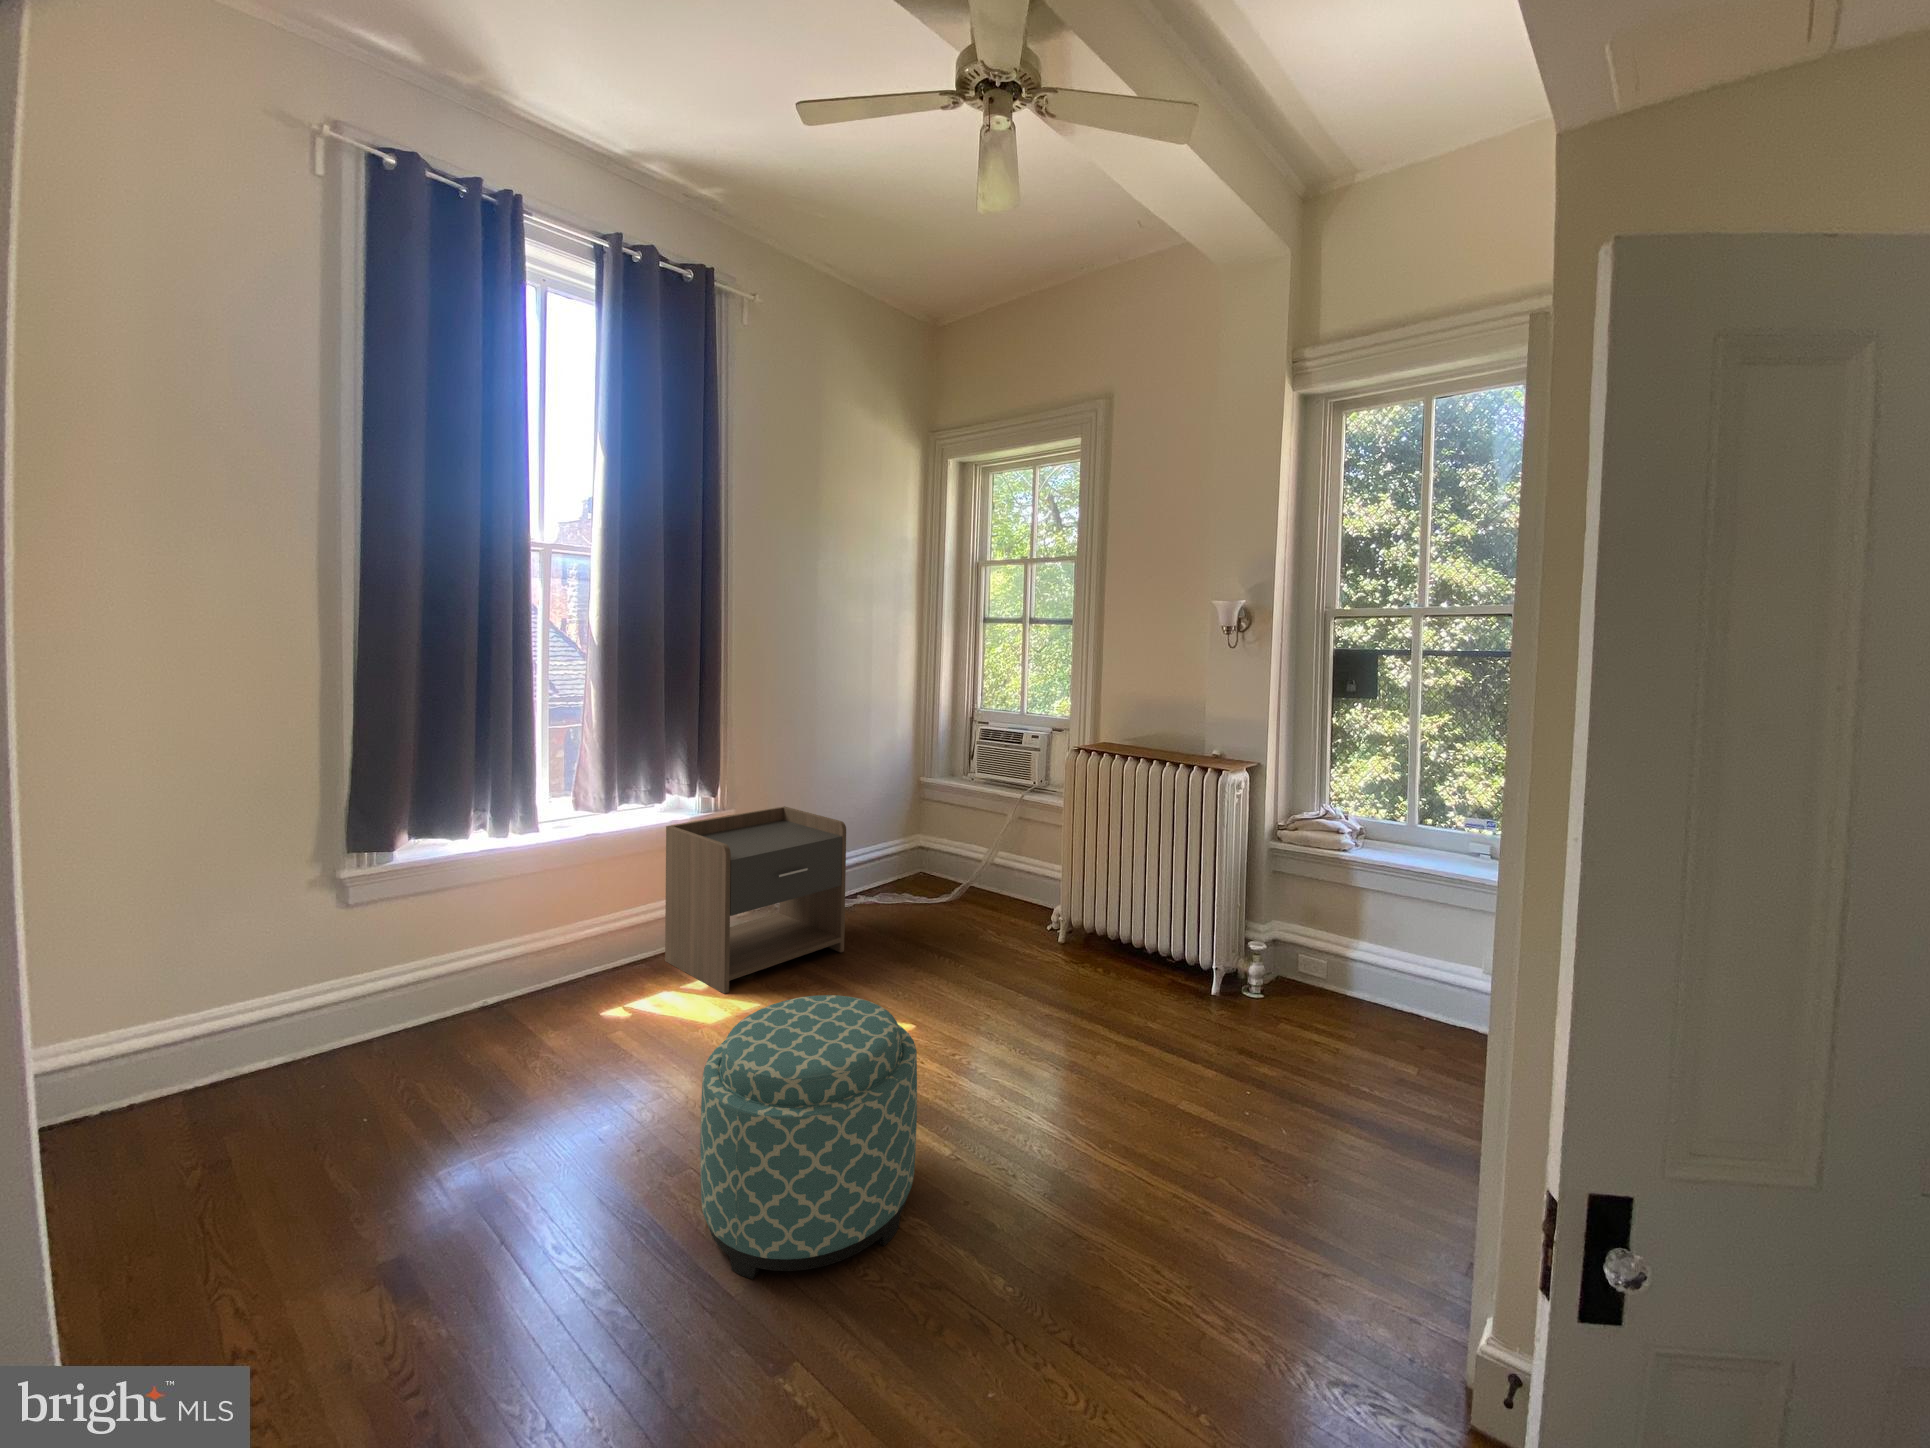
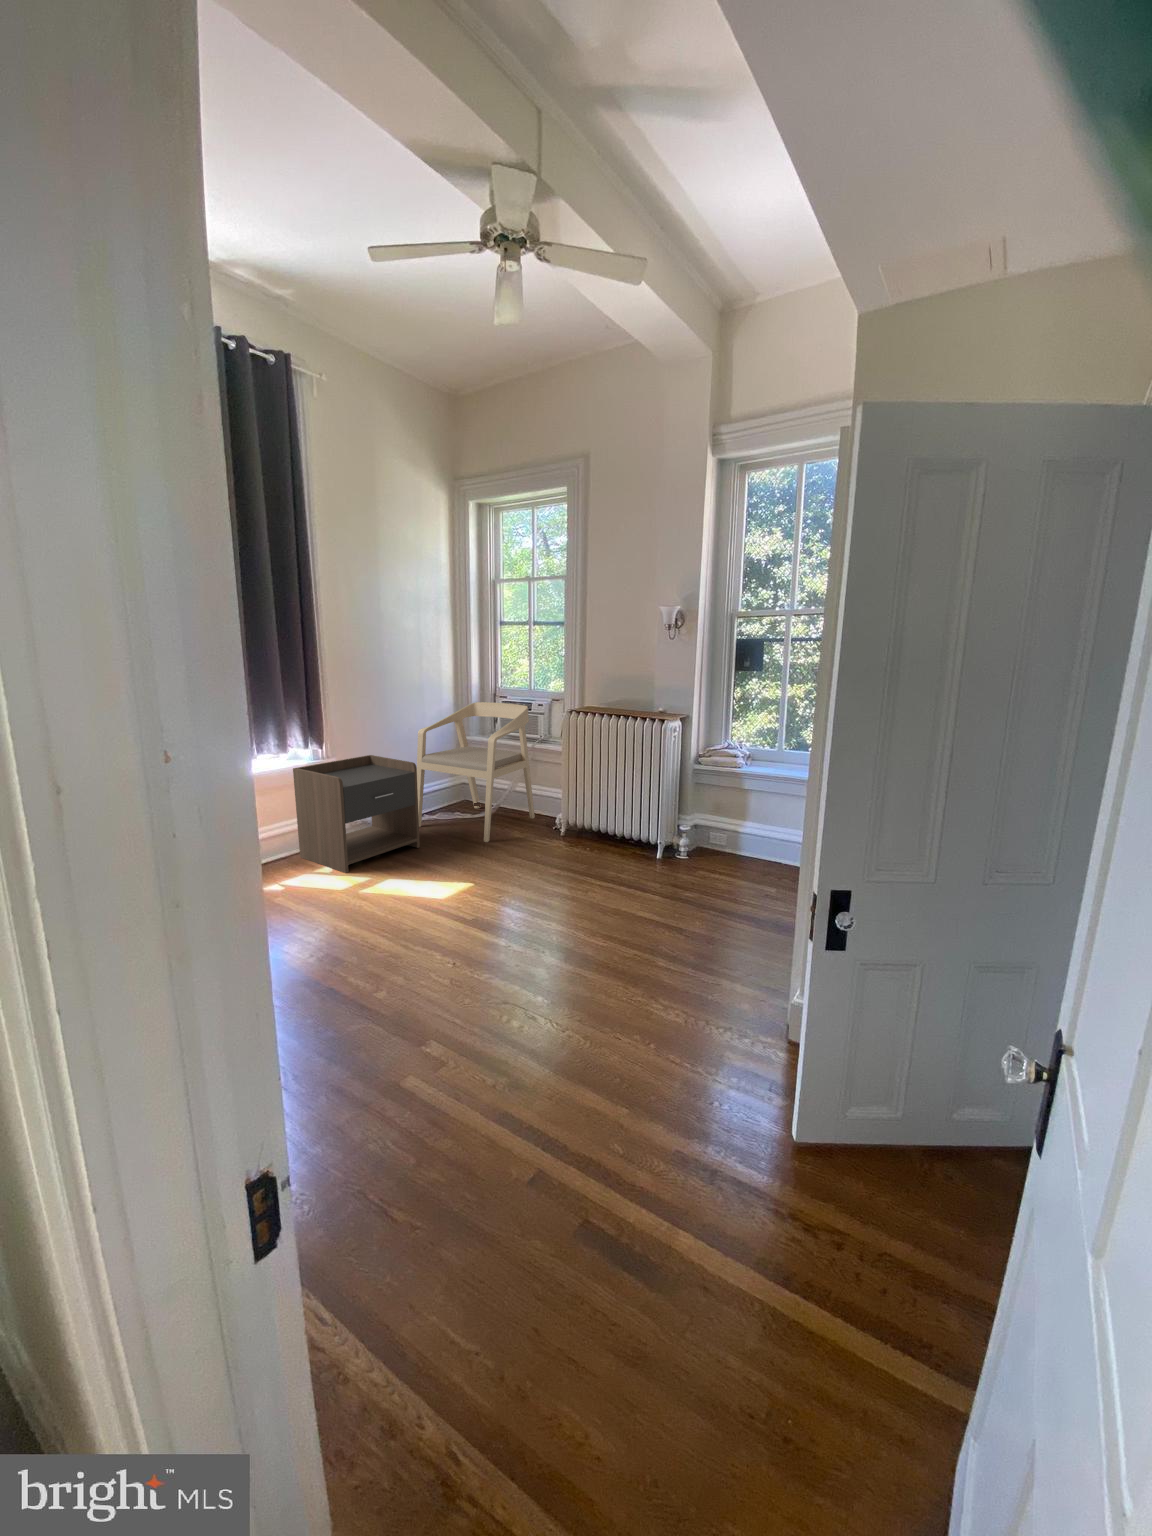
armchair: none [844,731,1022,947] -> present [417,702,535,842]
ottoman: present [700,995,917,1279] -> none [359,855,486,1001]

